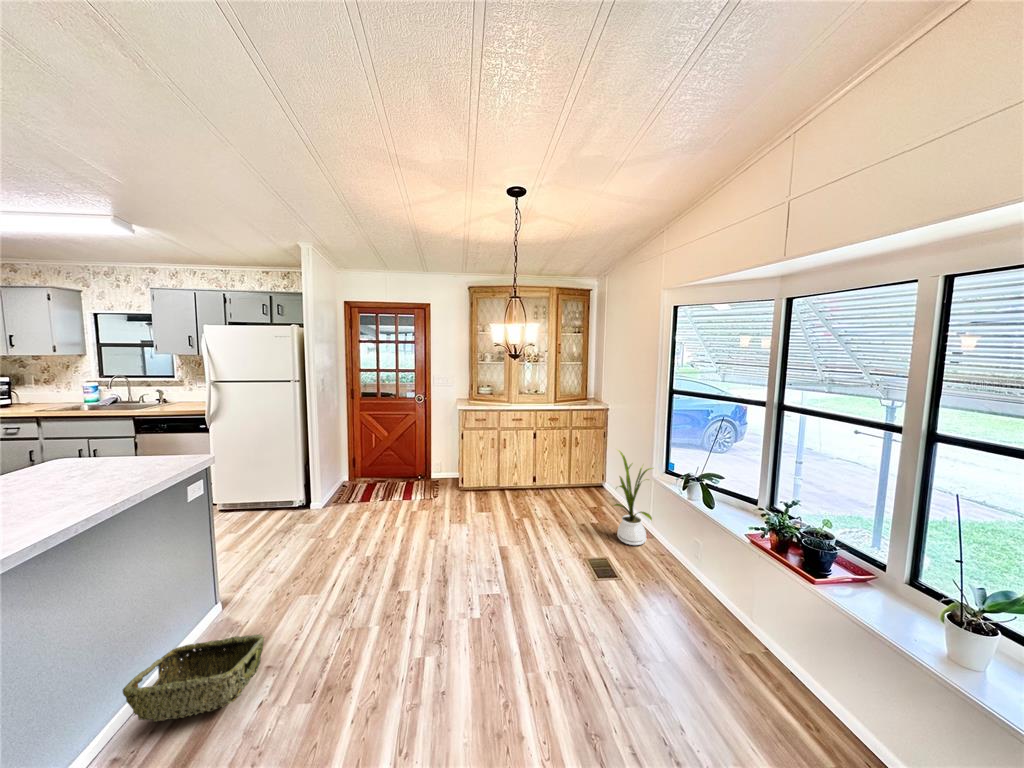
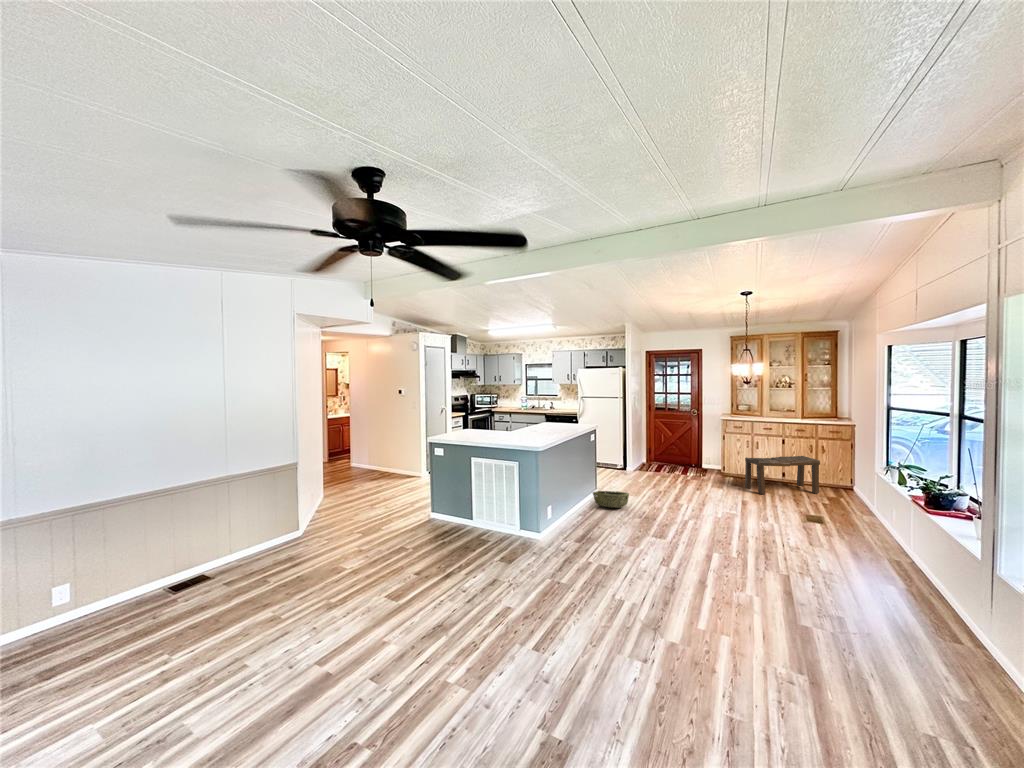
house plant: present [614,451,652,545] -> none [831,450,867,516]
bench: none [495,452,581,524] -> present [745,456,820,495]

